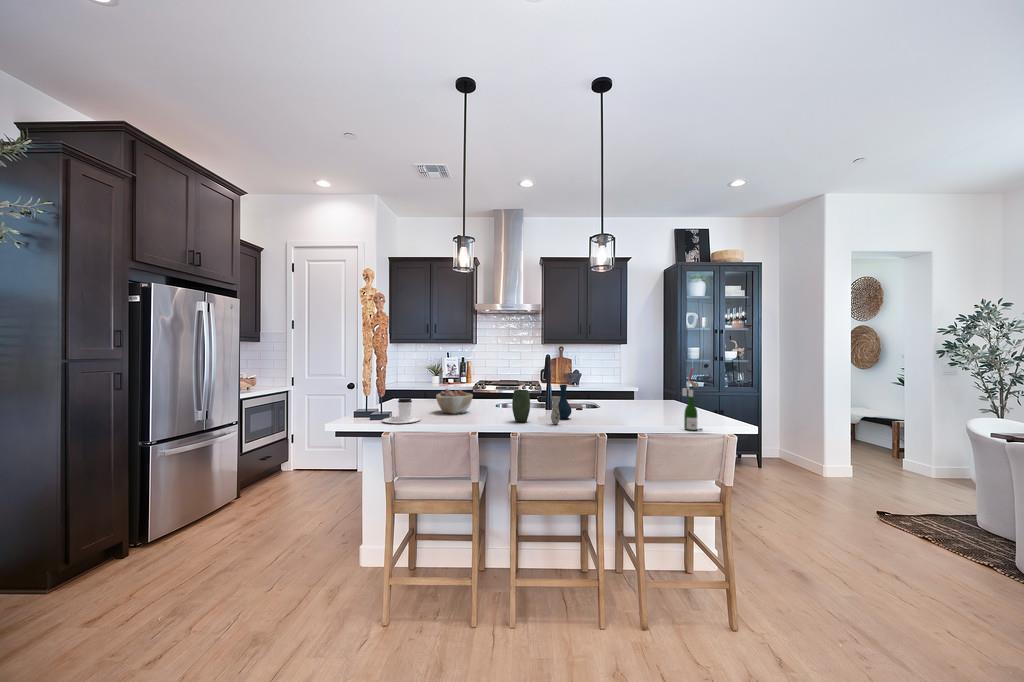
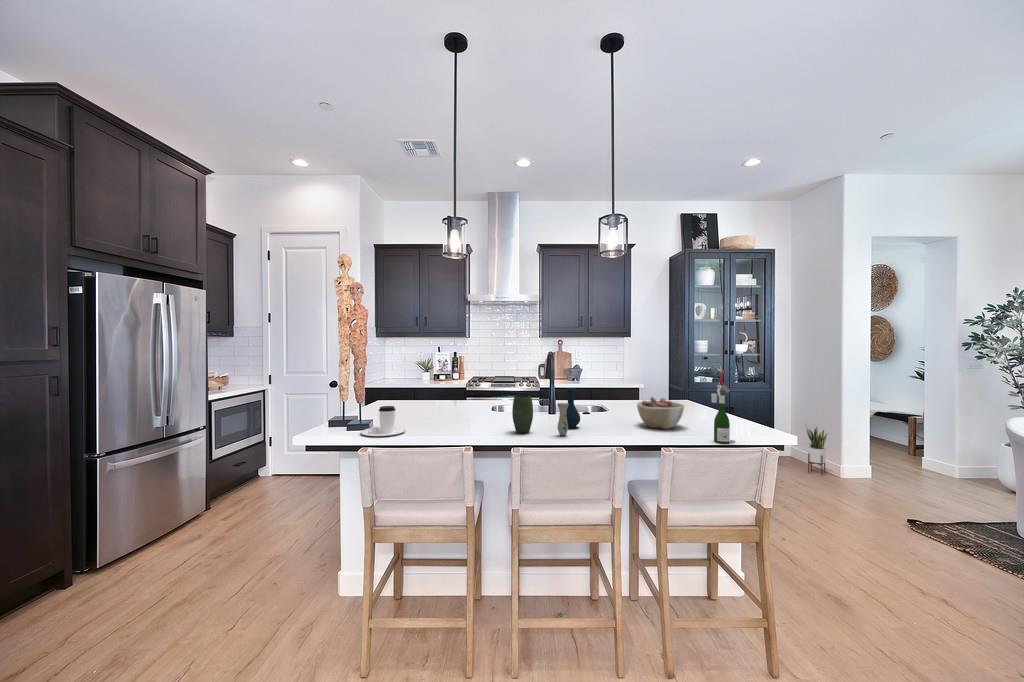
bowl: present [436,389,473,414] -> present [637,397,684,429]
potted plant: none [790,424,810,474] -> present [805,423,827,475]

